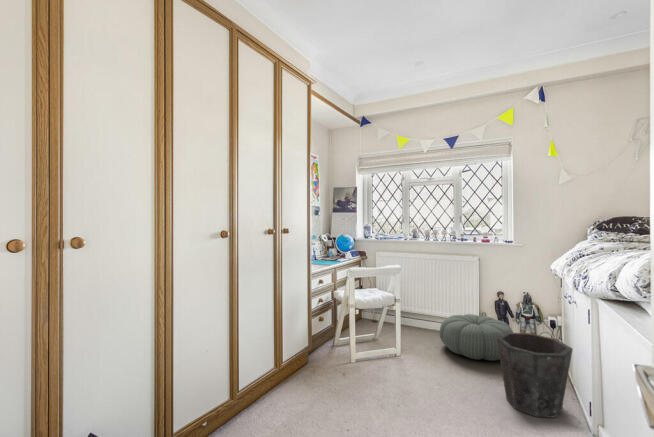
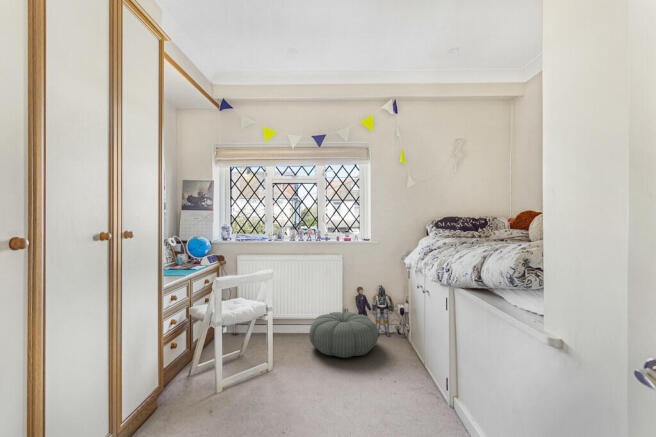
waste bin: present [497,333,572,418] -> none [377,326,438,407]

